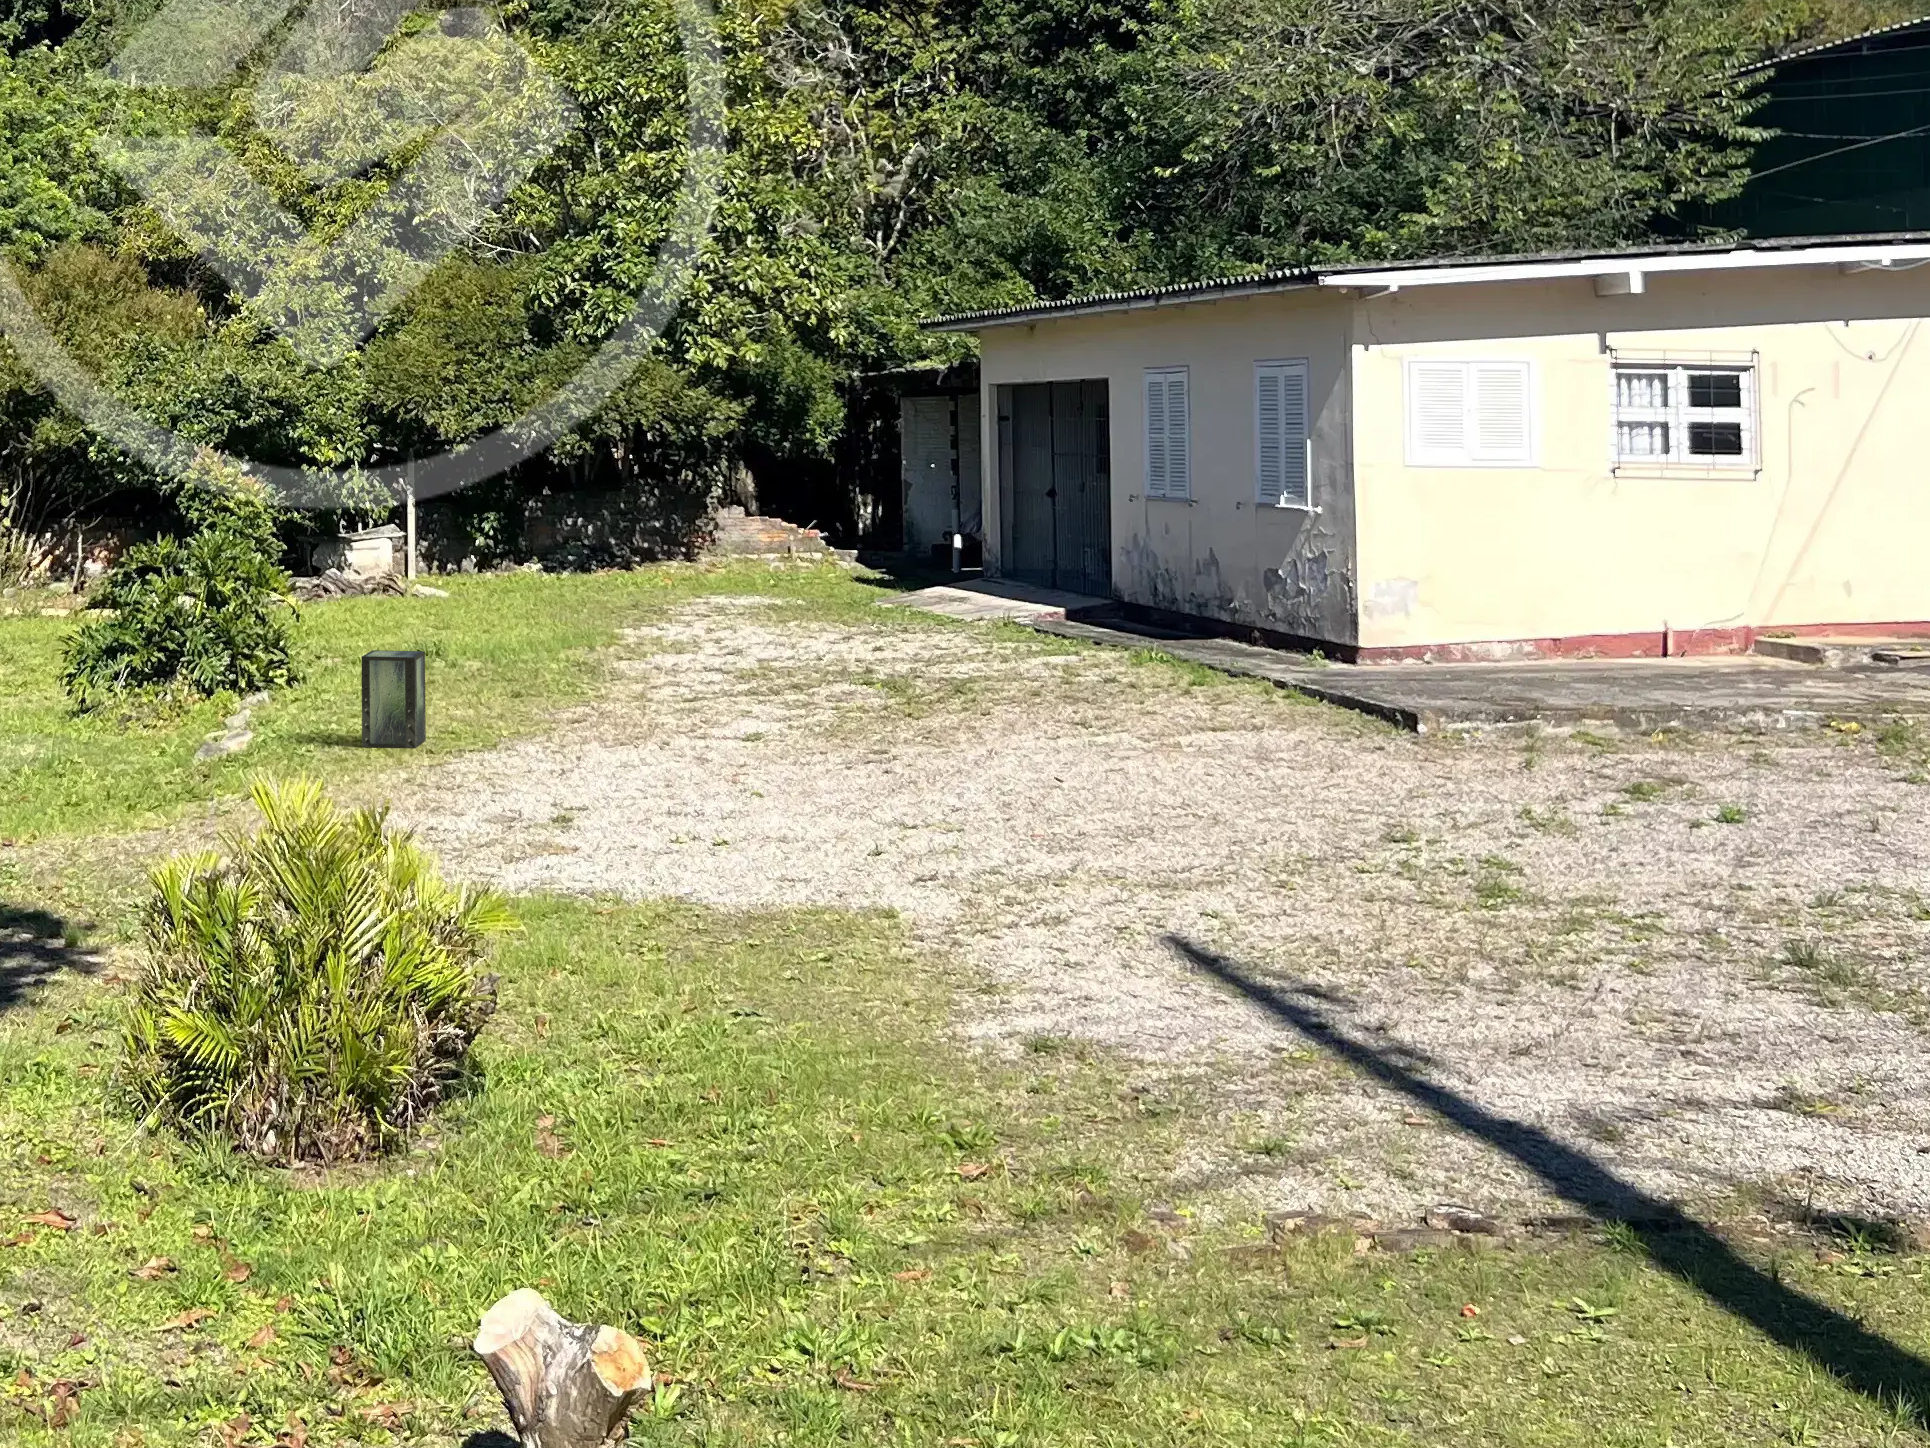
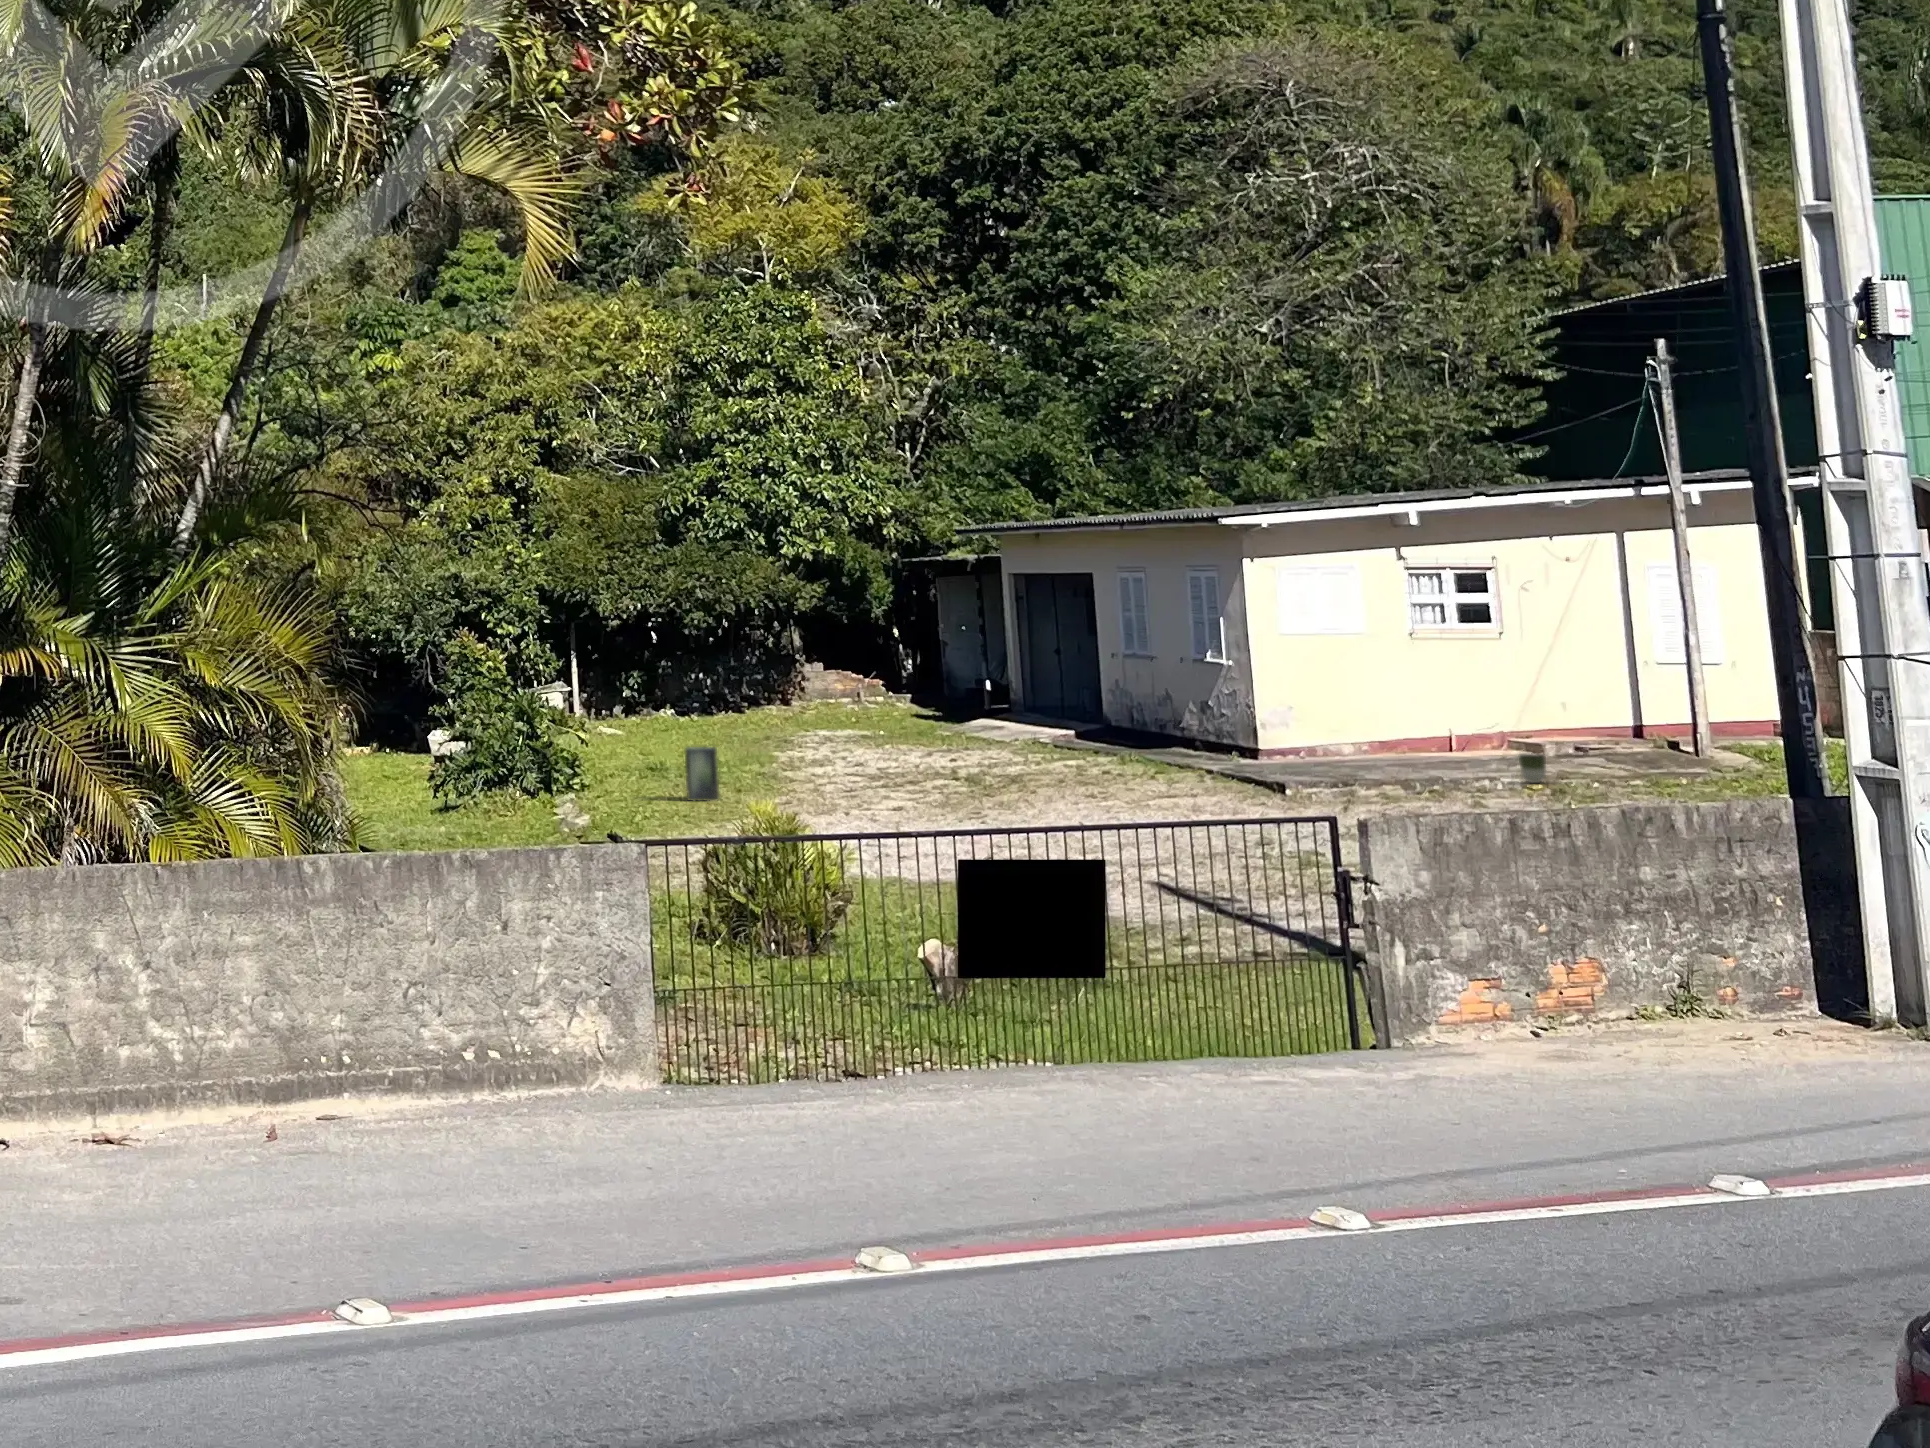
planter: none [1845,679,1897,733] -> present [1519,753,1546,783]

